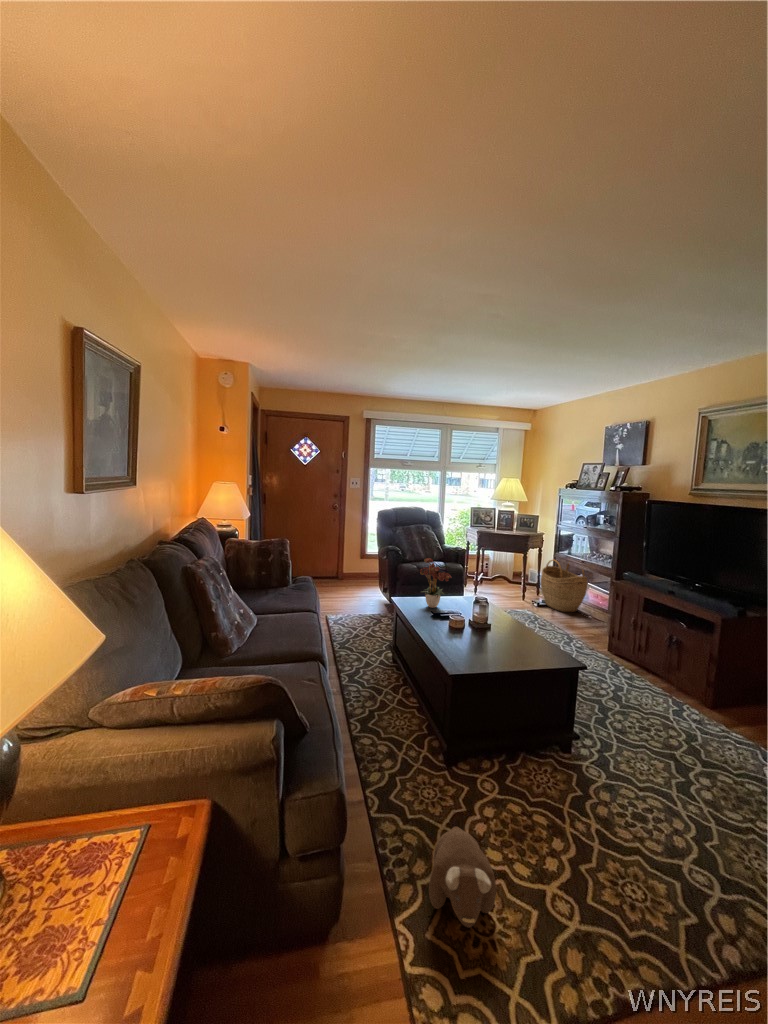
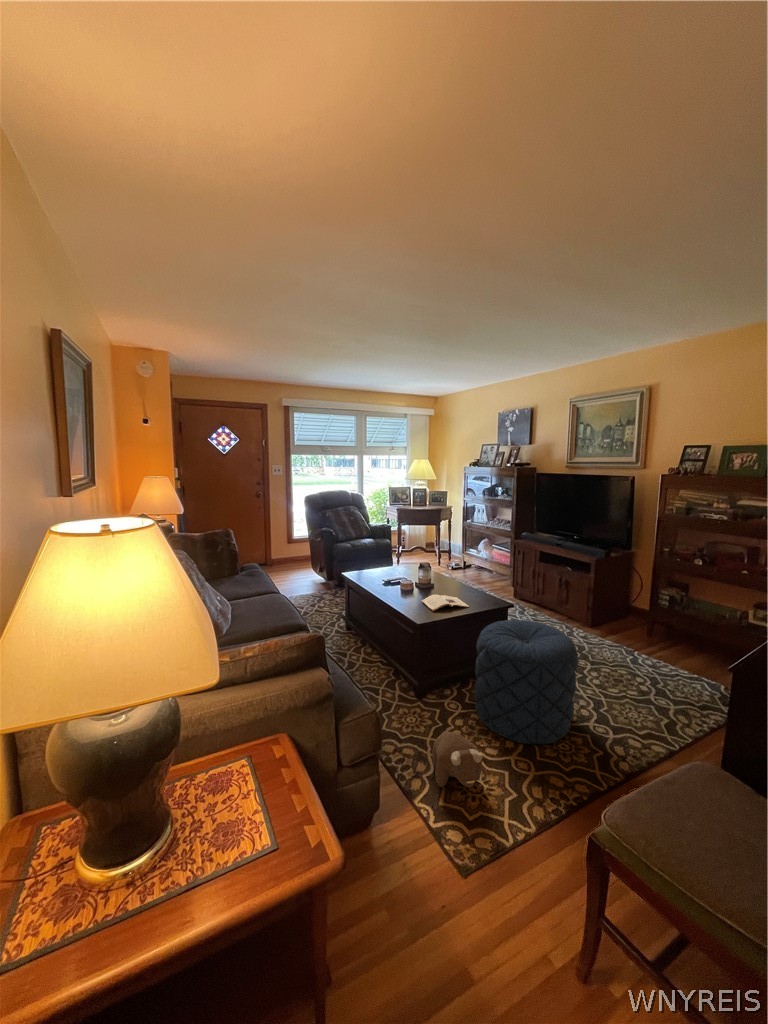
flower arrangement: present [420,558,451,608] -> none [365,533,396,578]
woven basket: present [541,560,587,612] -> none [454,526,492,572]
magazine: none [469,637,527,660] -> present [422,594,469,611]
pouf: none [515,686,668,879] -> present [474,620,578,744]

